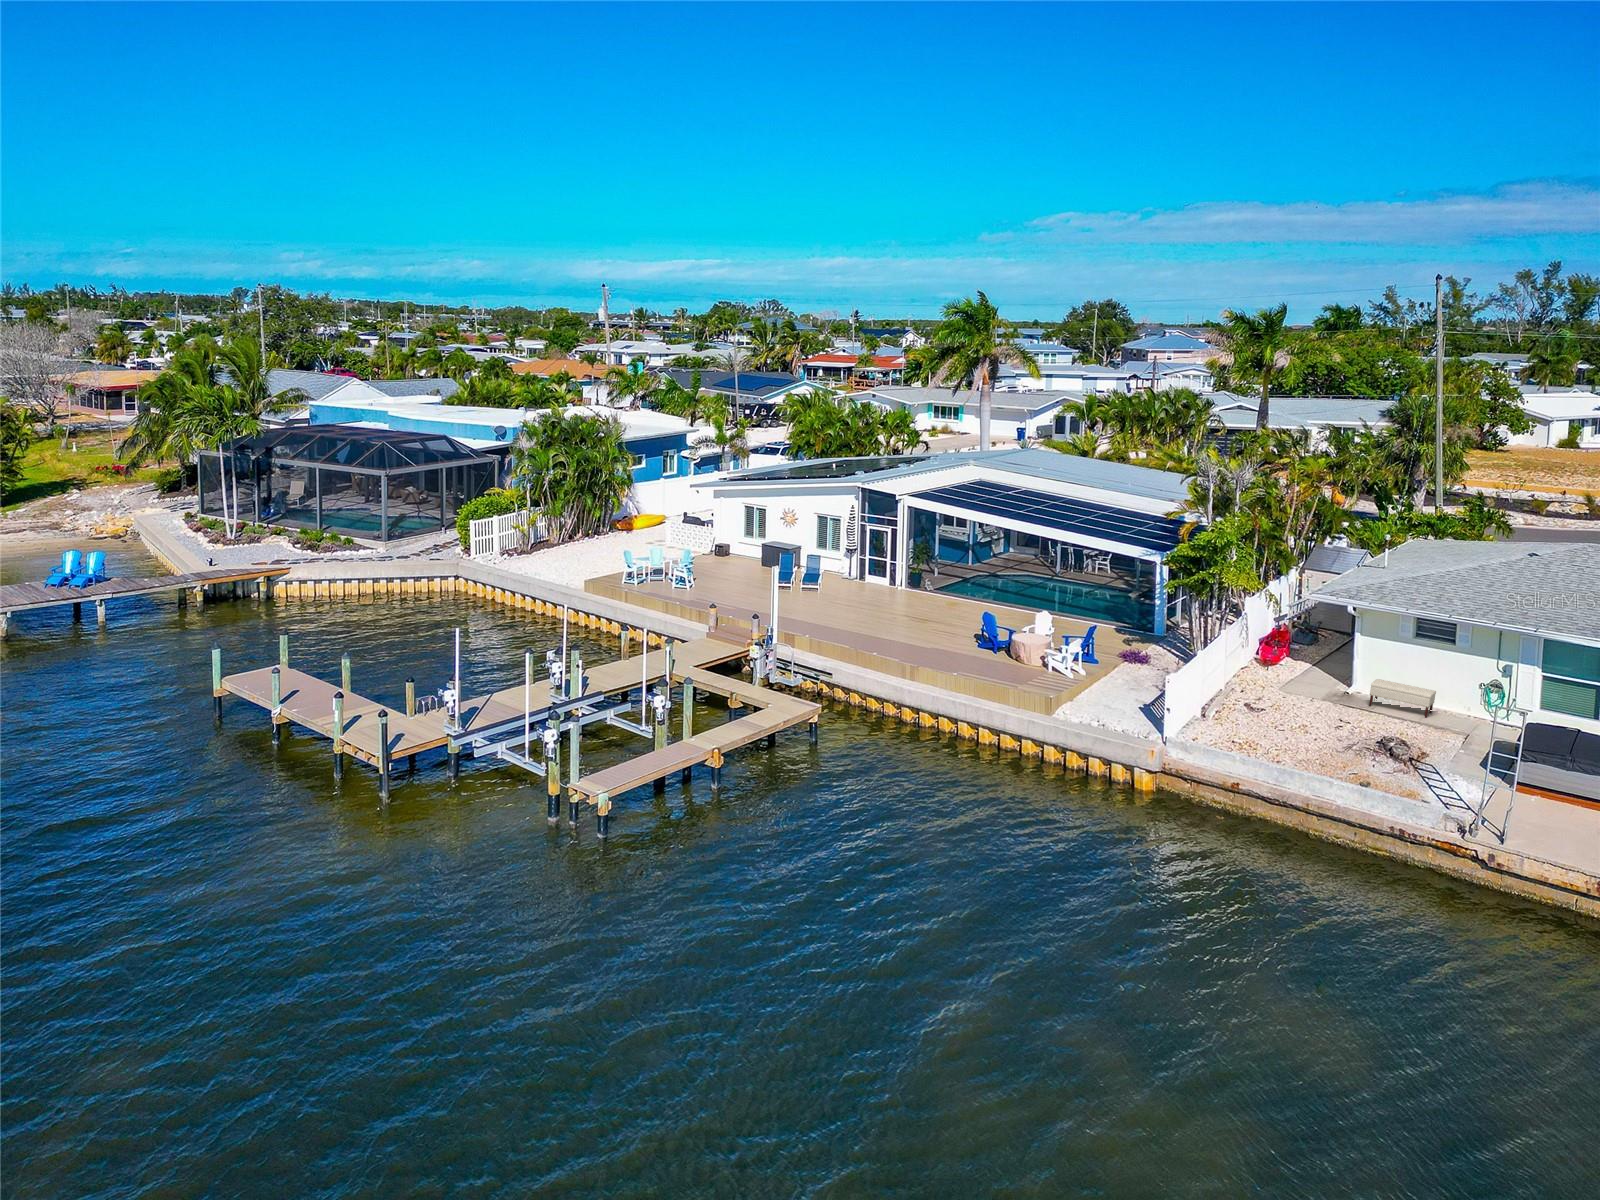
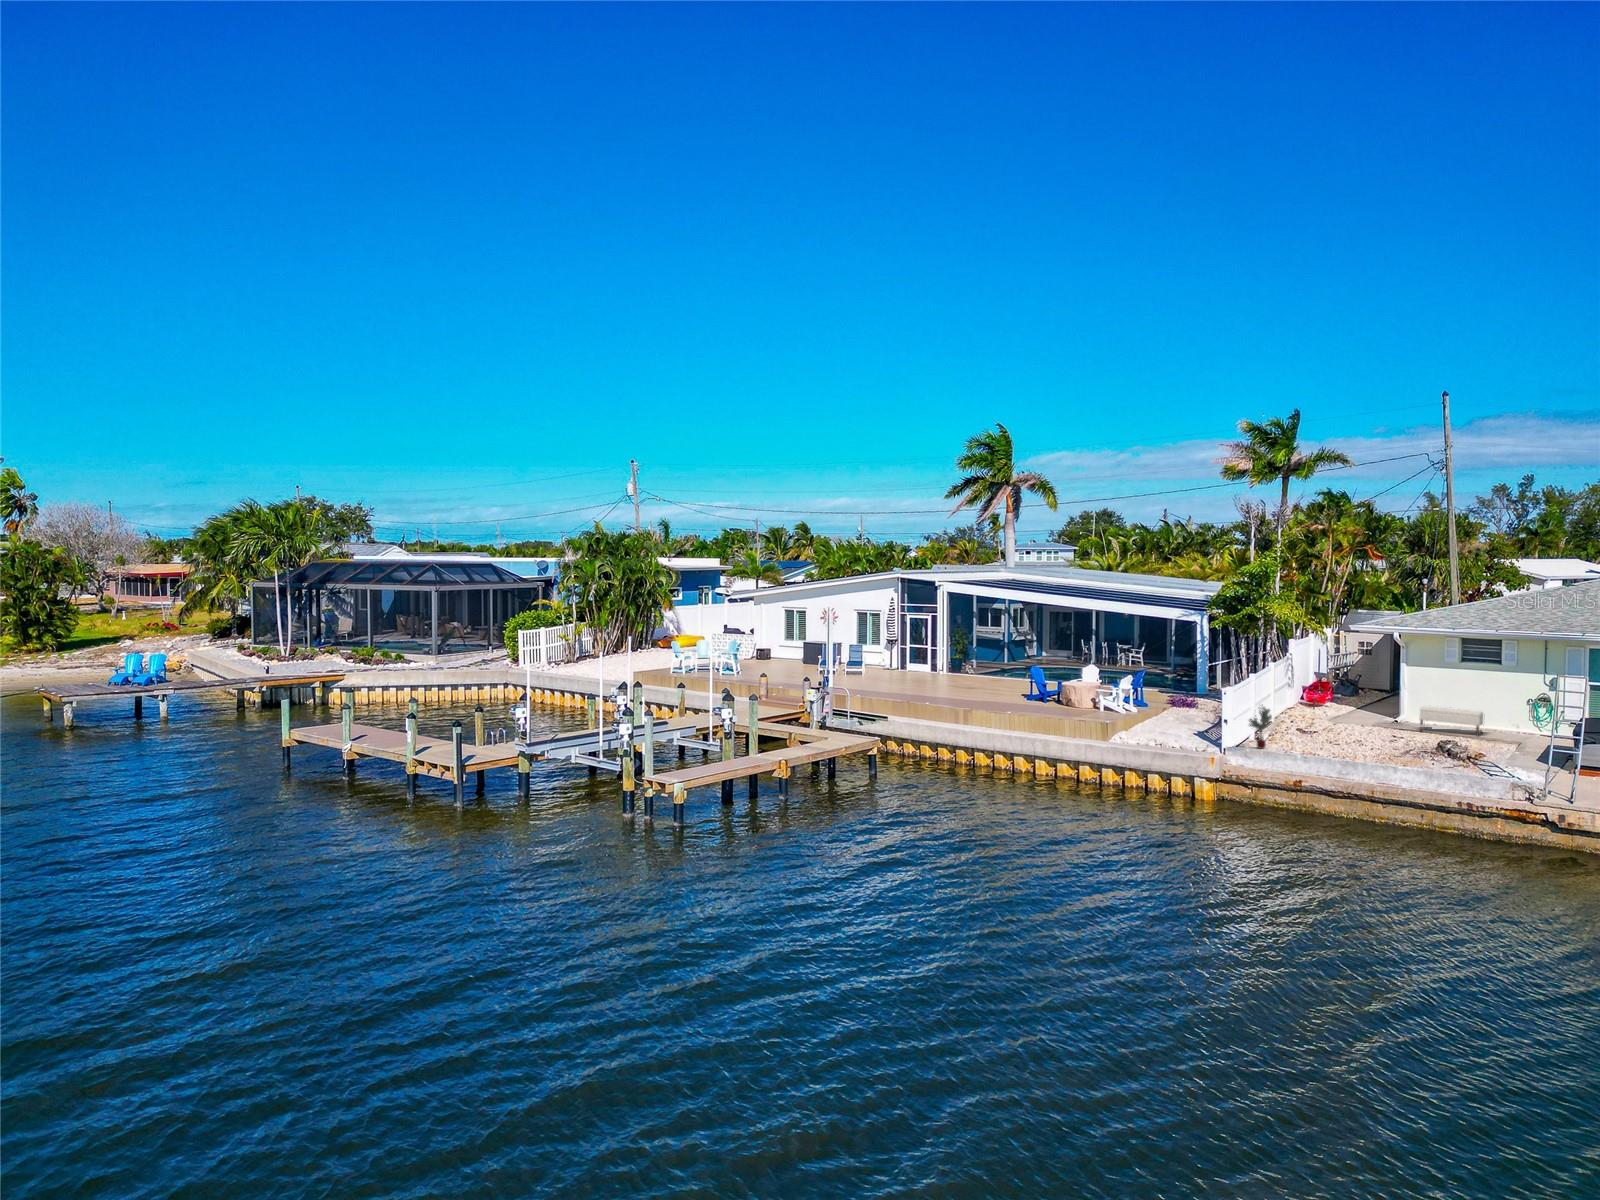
potted tree: none [1192,689,1219,734] -> present [1249,707,1272,749]

